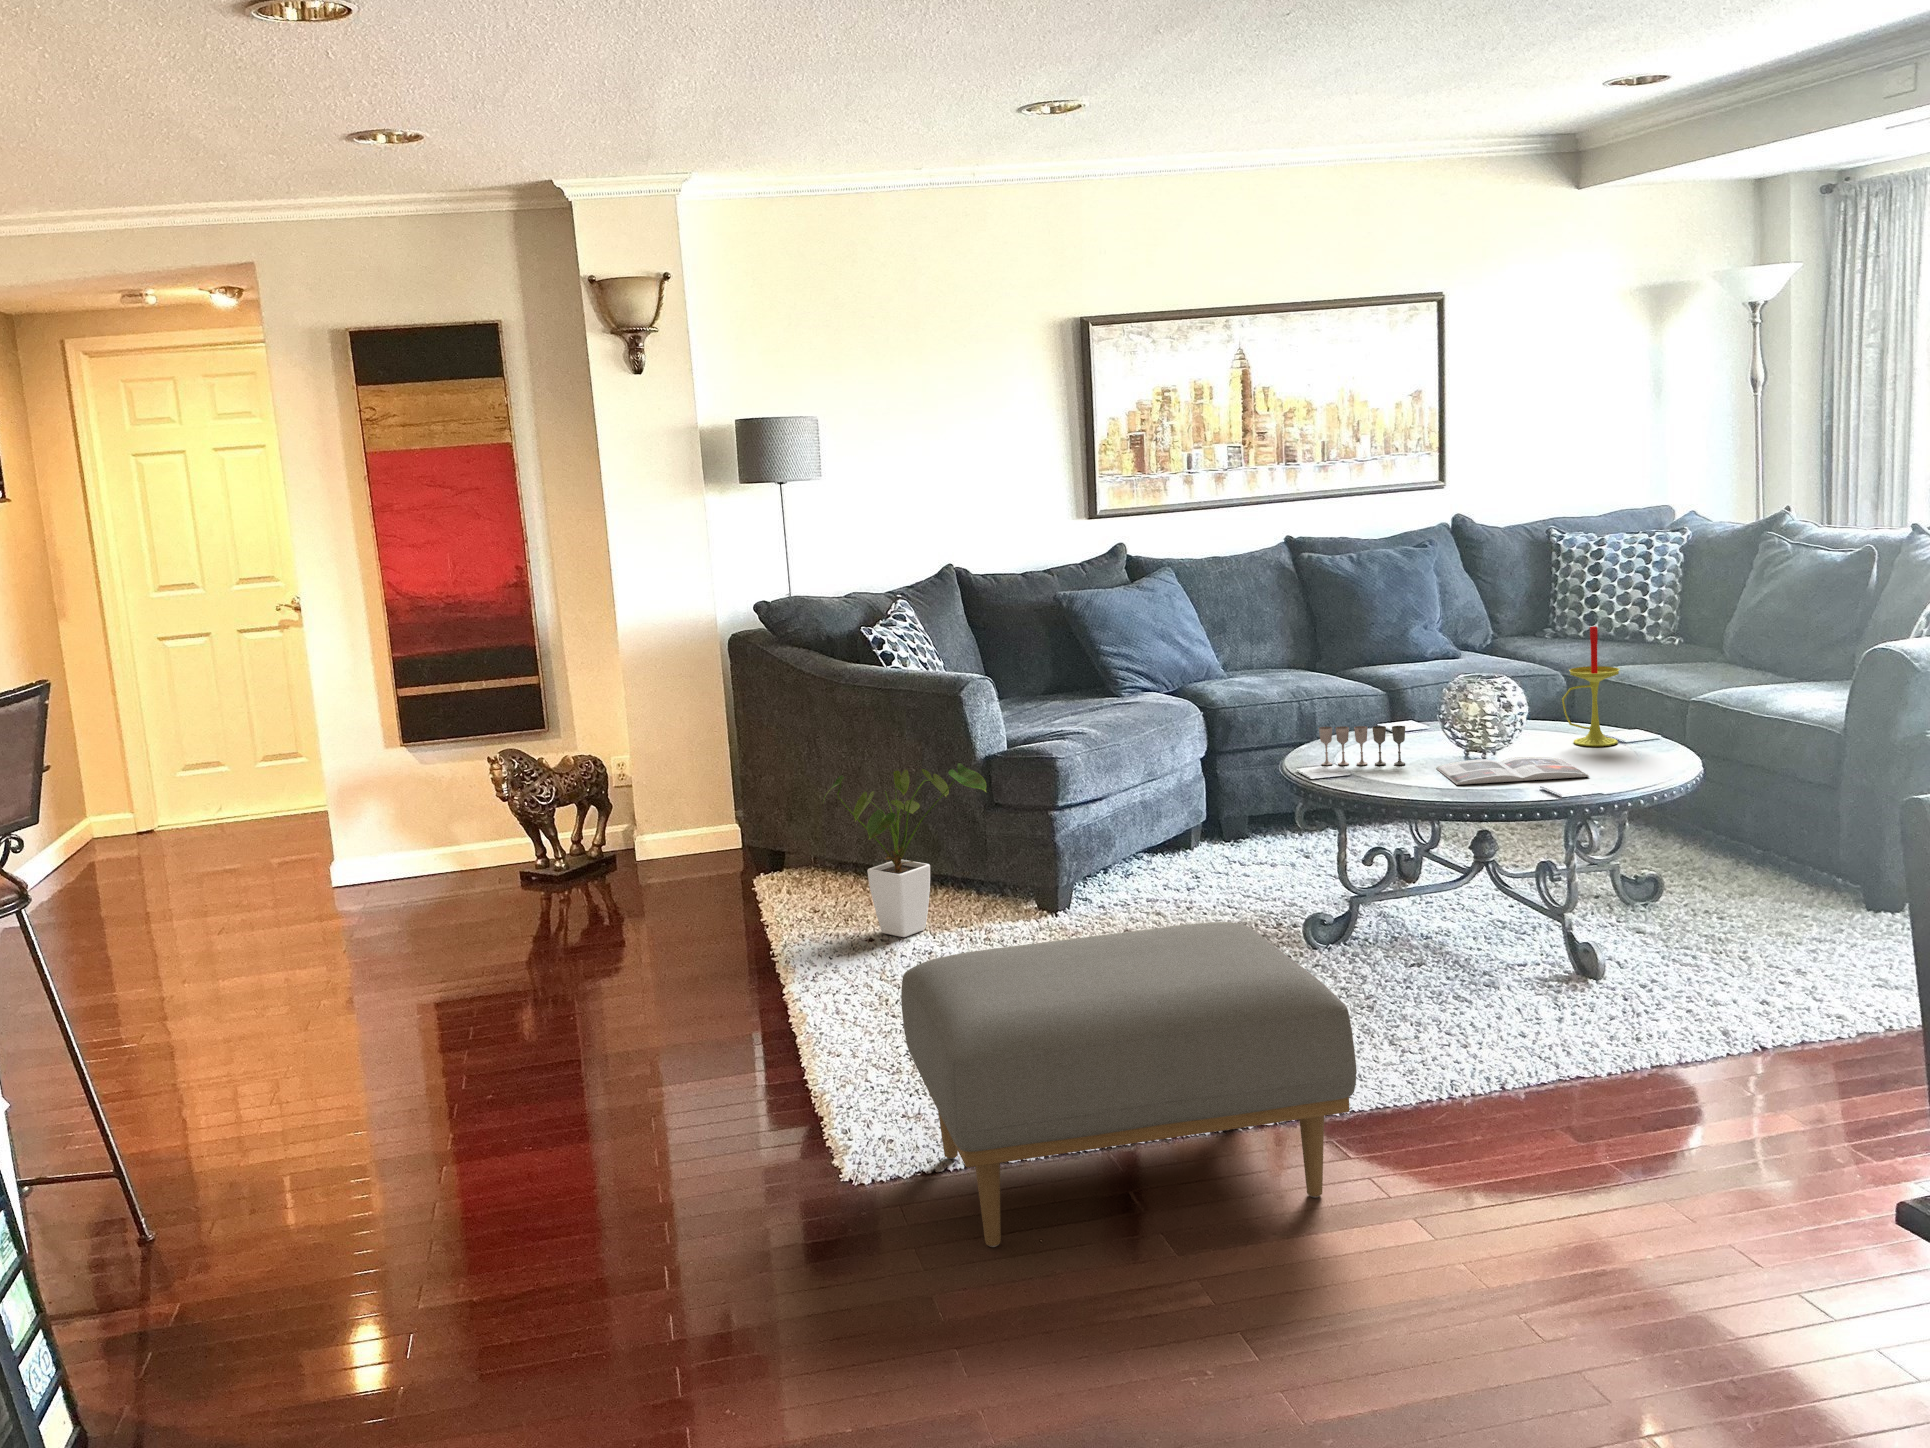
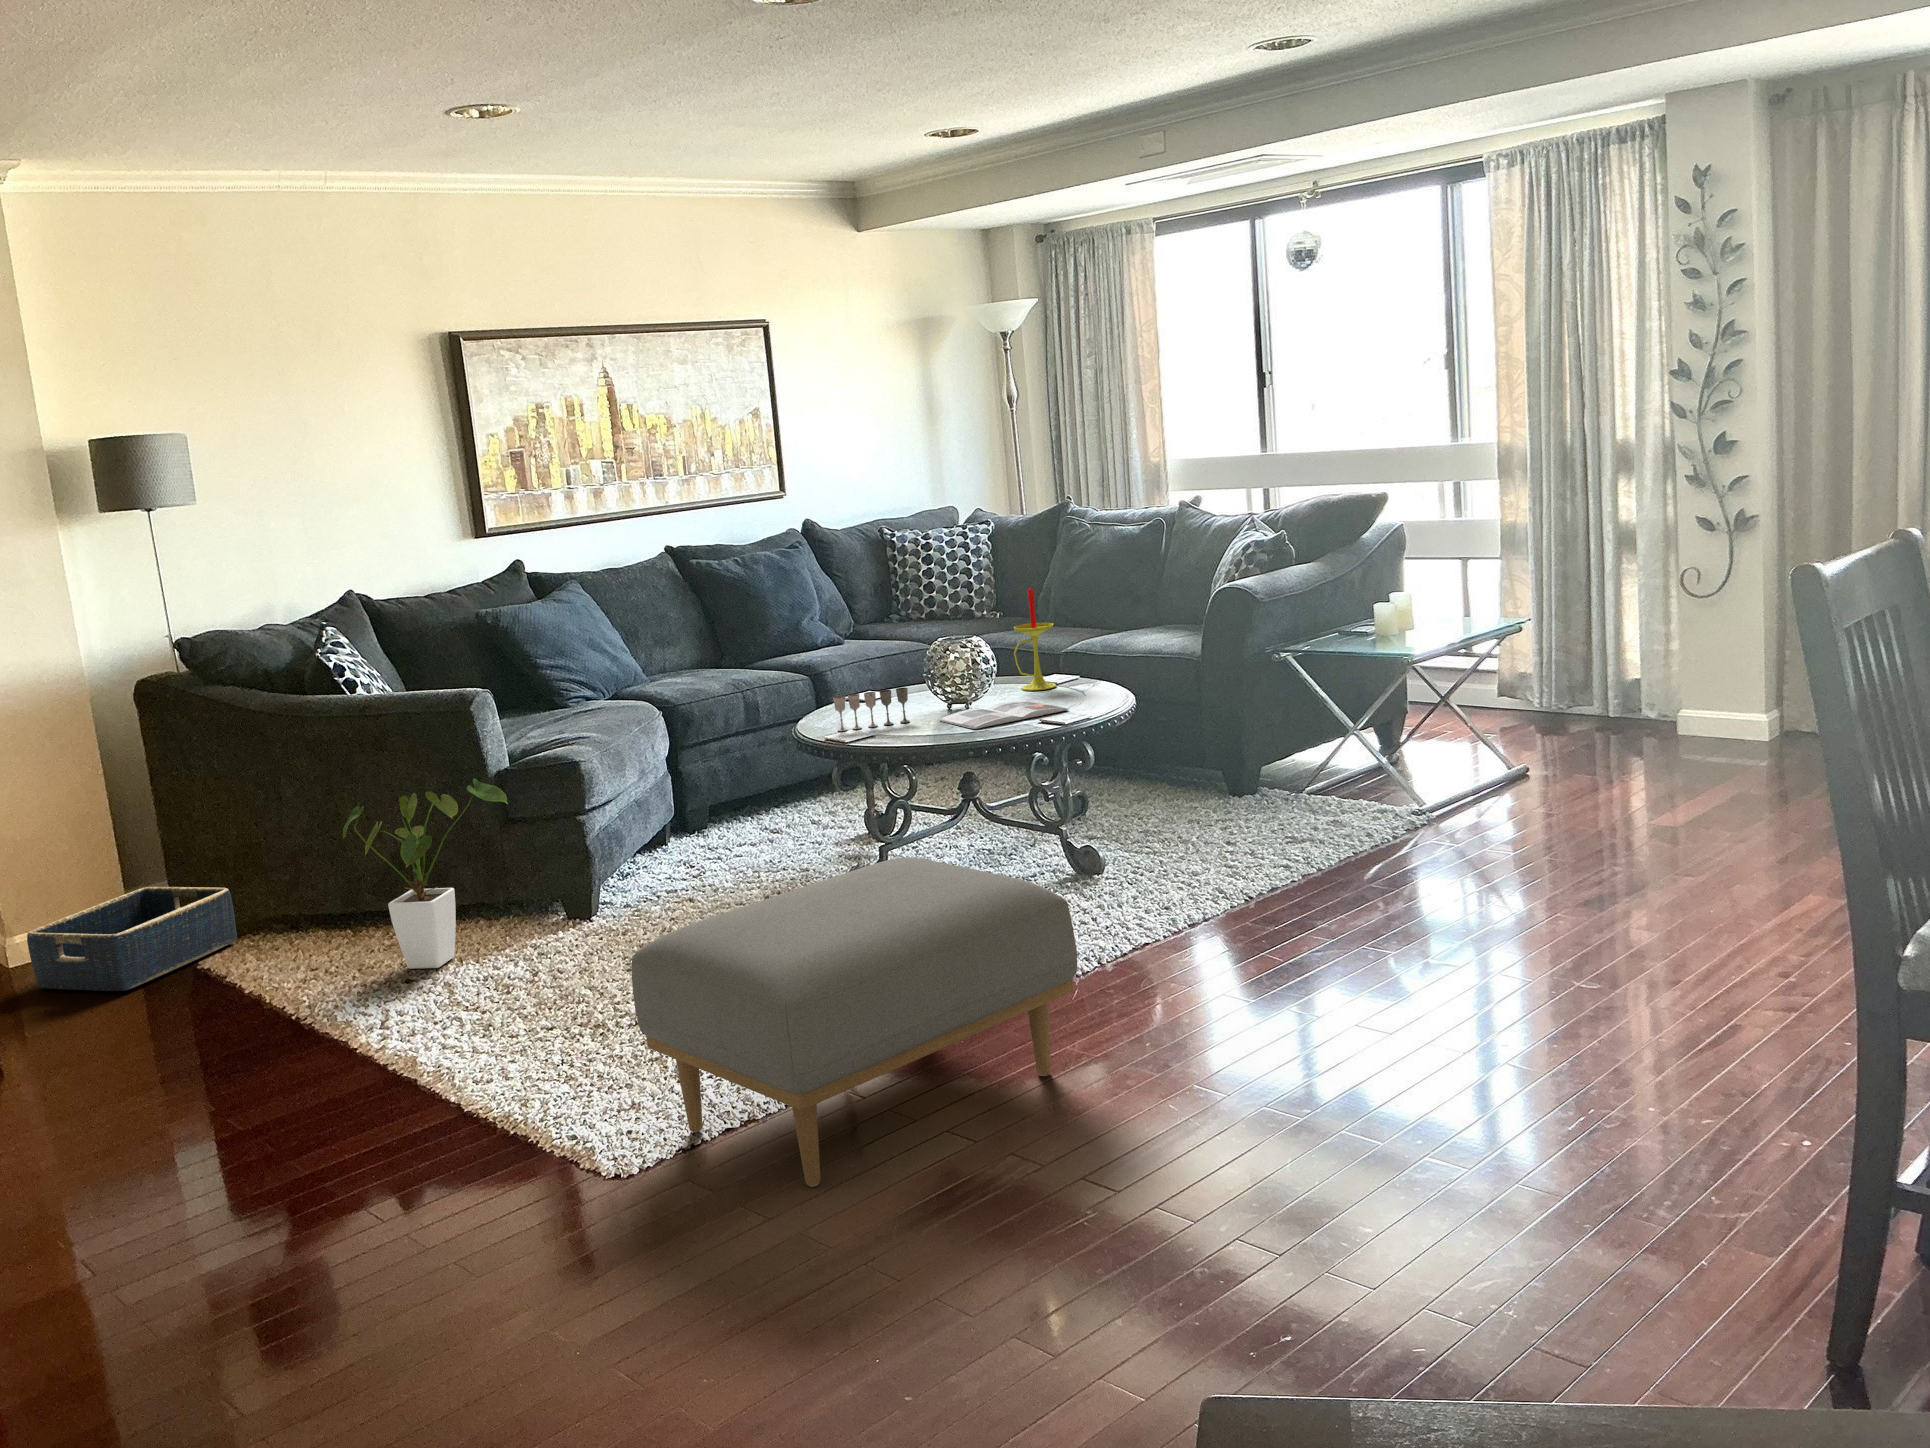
basket: none [621,816,787,905] -> present [27,887,237,991]

